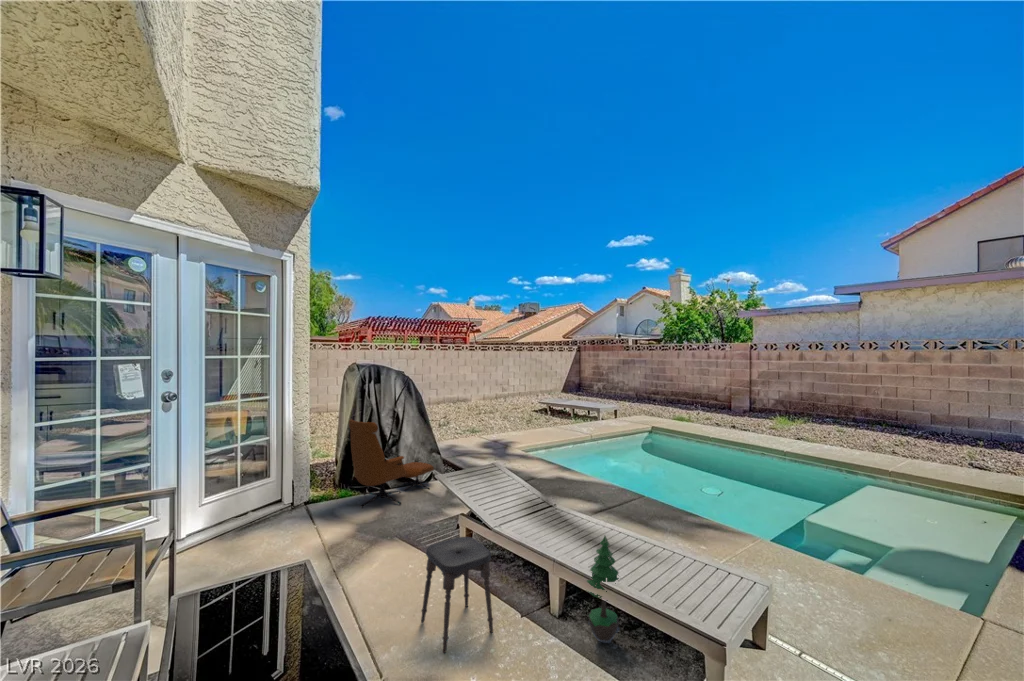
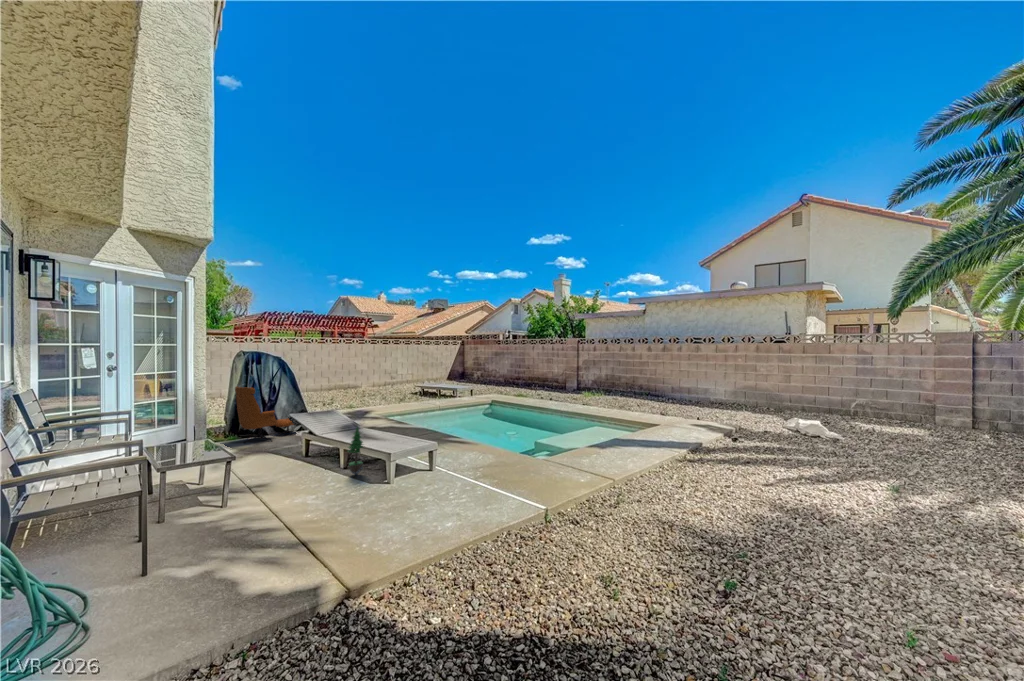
stool: present [421,537,493,653] -> none [267,435,304,481]

